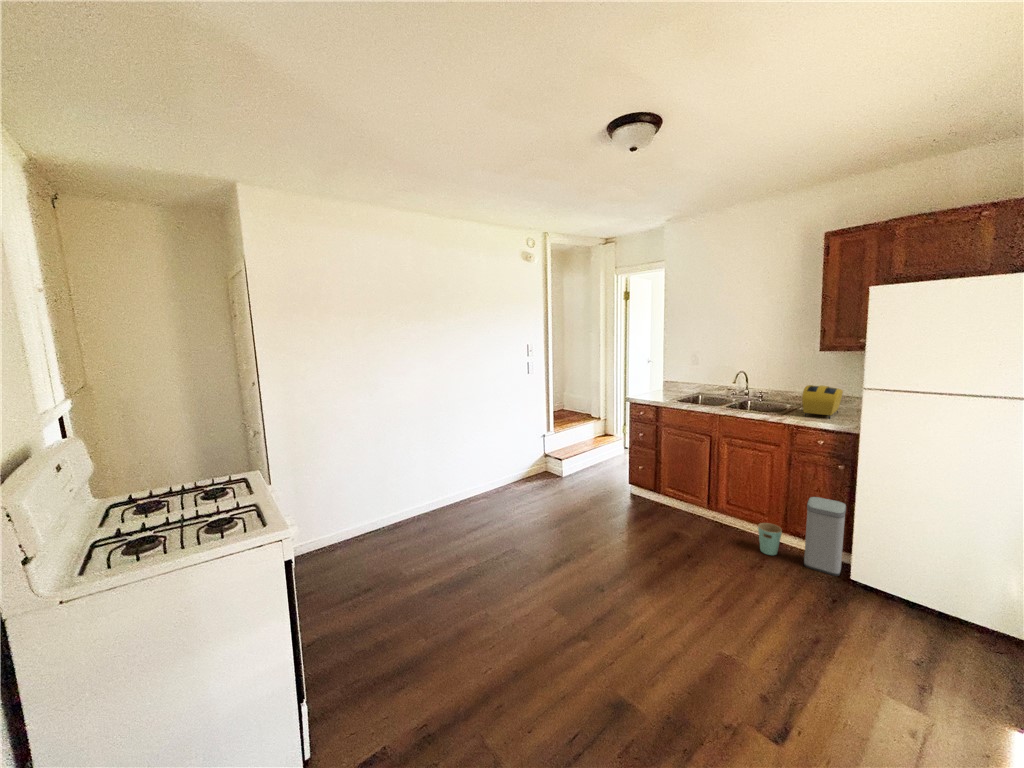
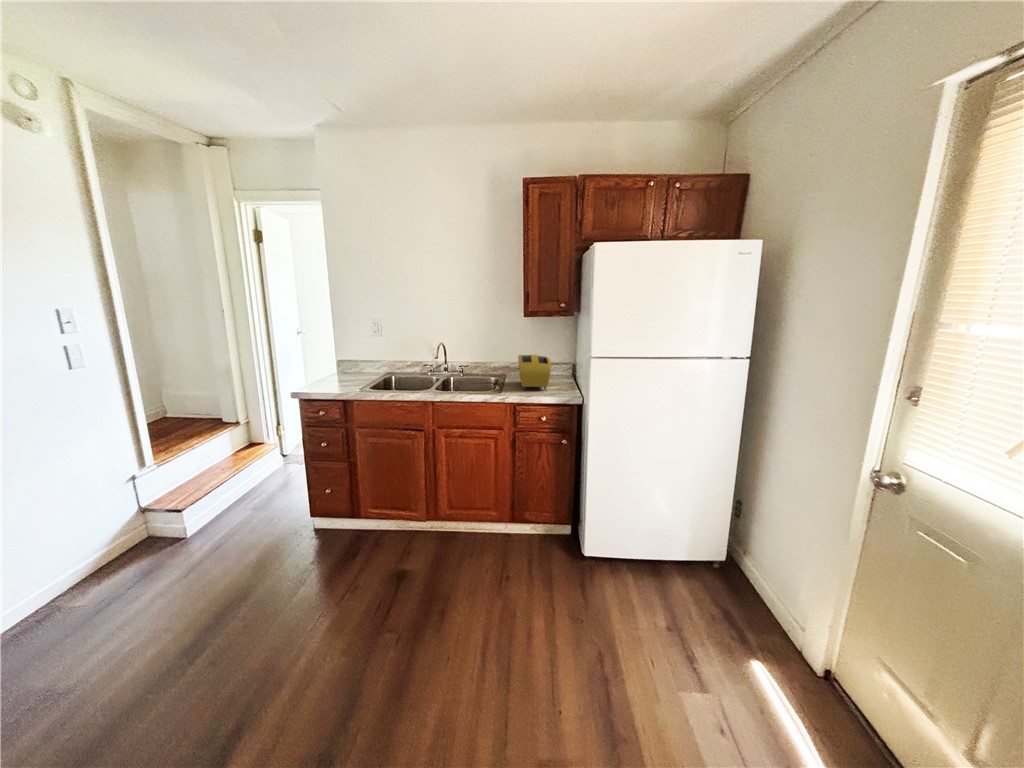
trash can: present [758,497,846,576] -> none [495,478,577,558]

